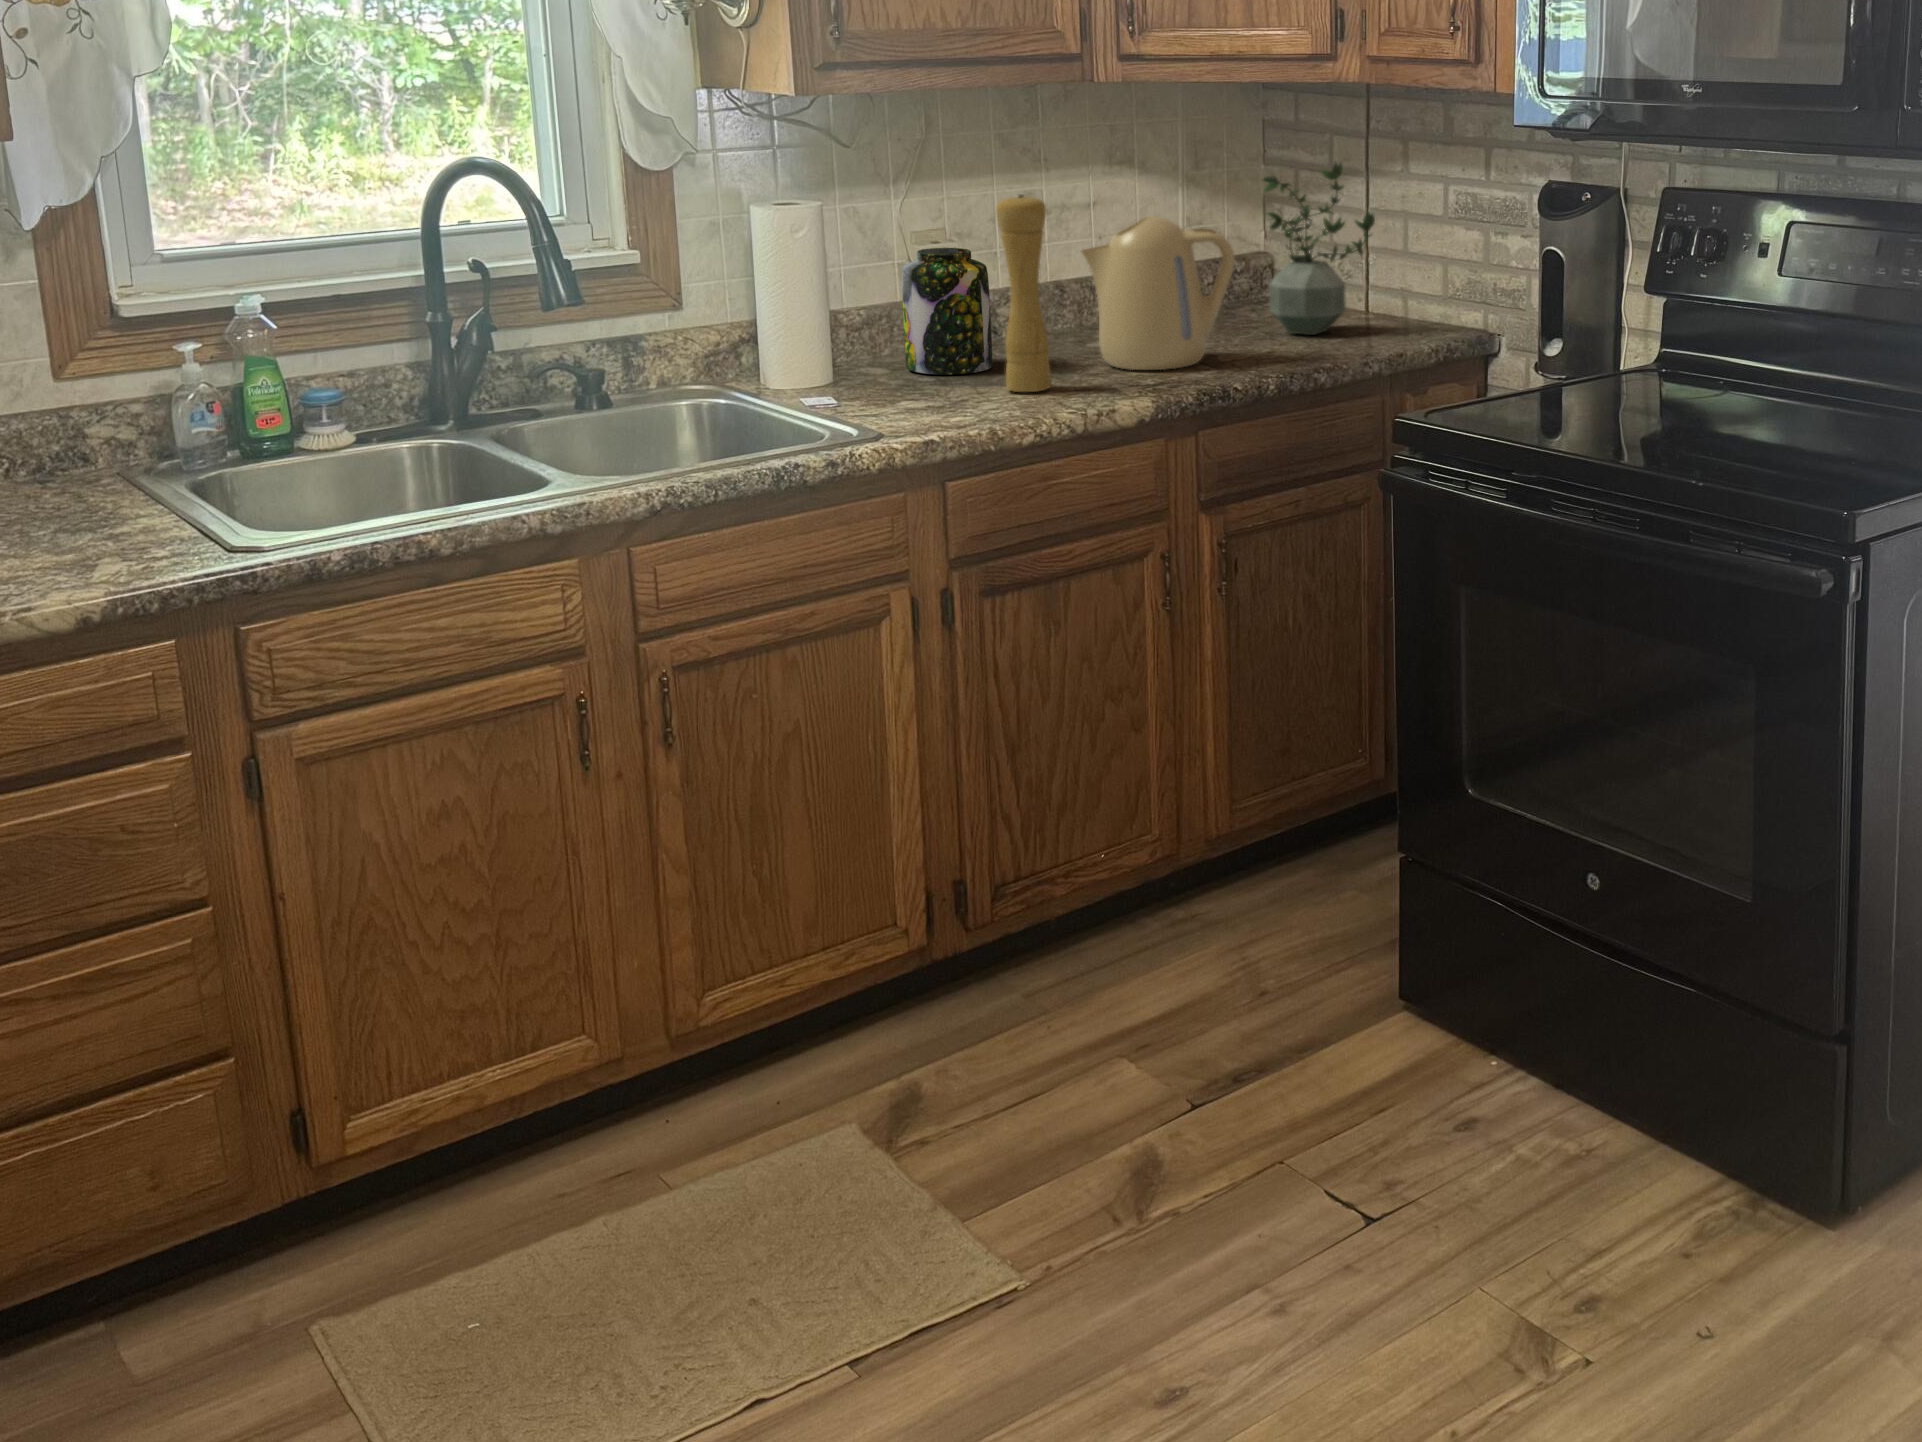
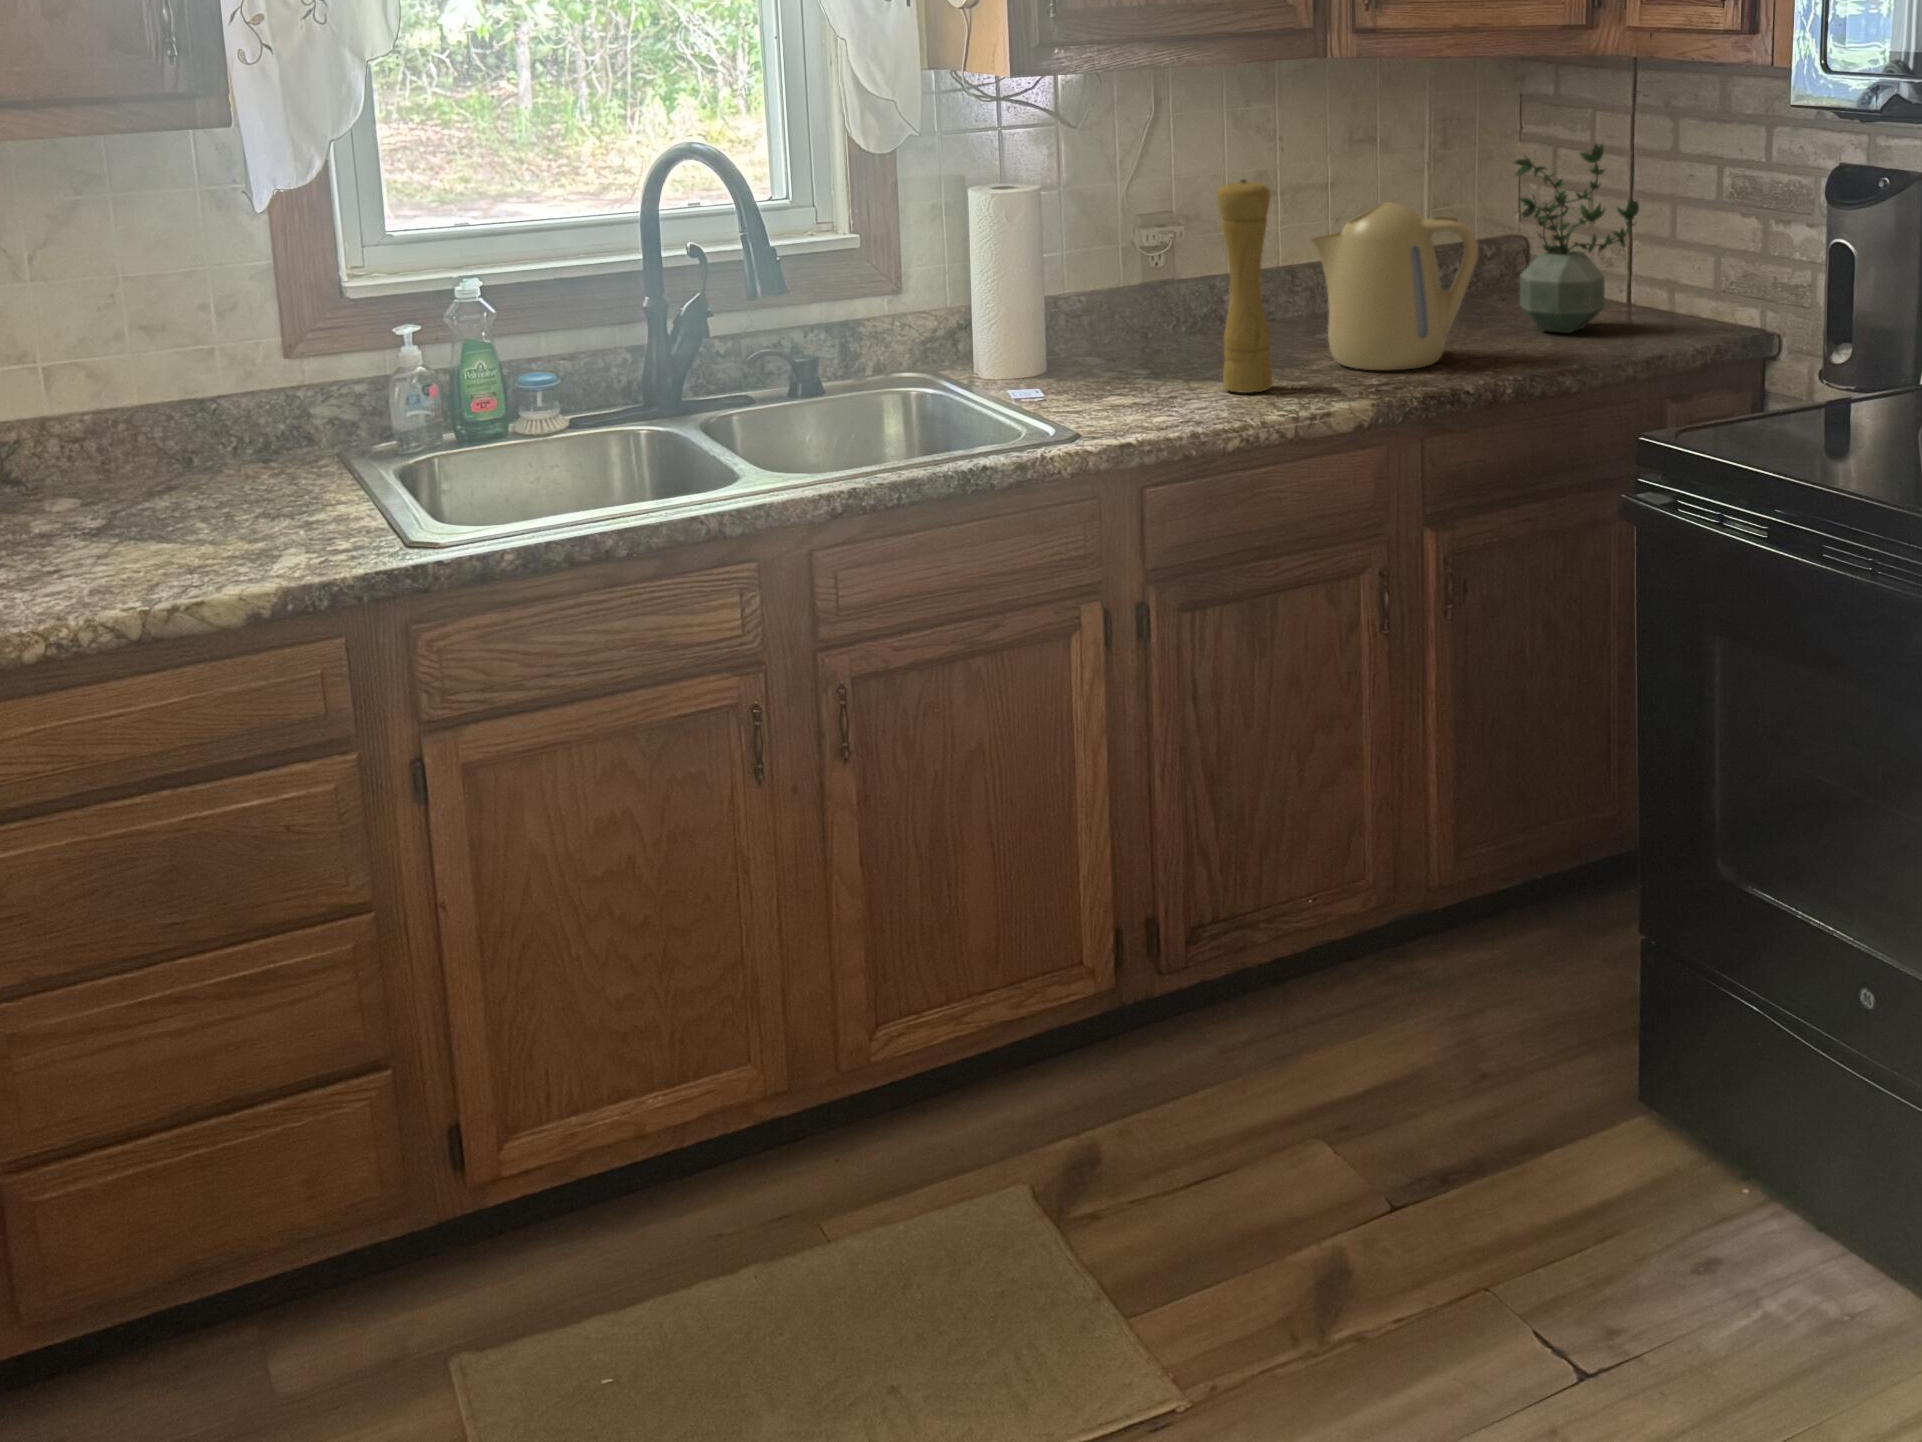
jar: present [902,248,993,375] -> none [1122,234,1214,369]

